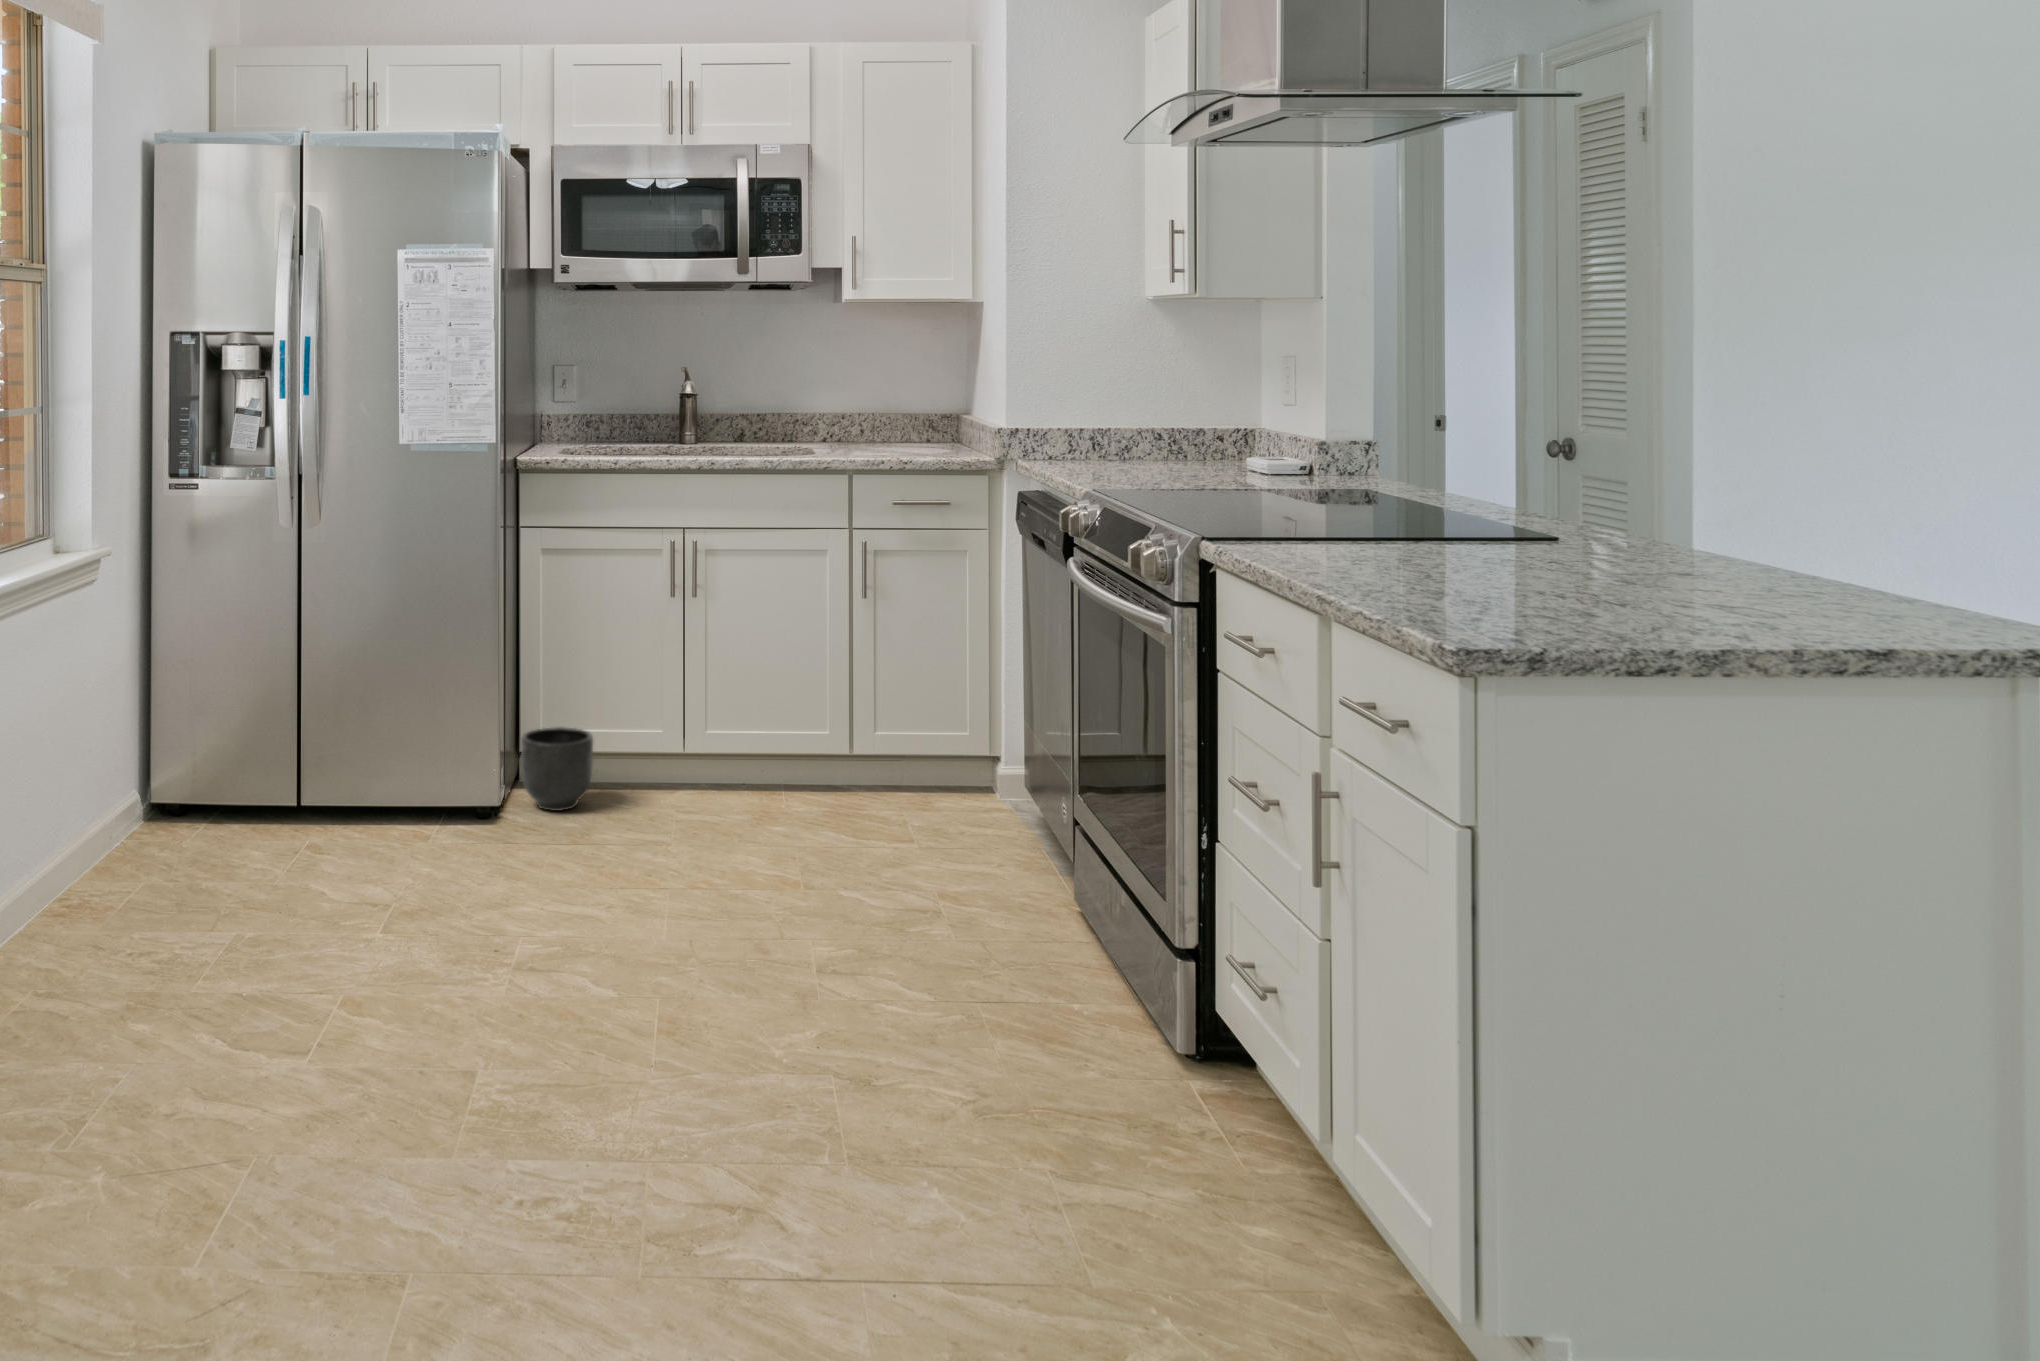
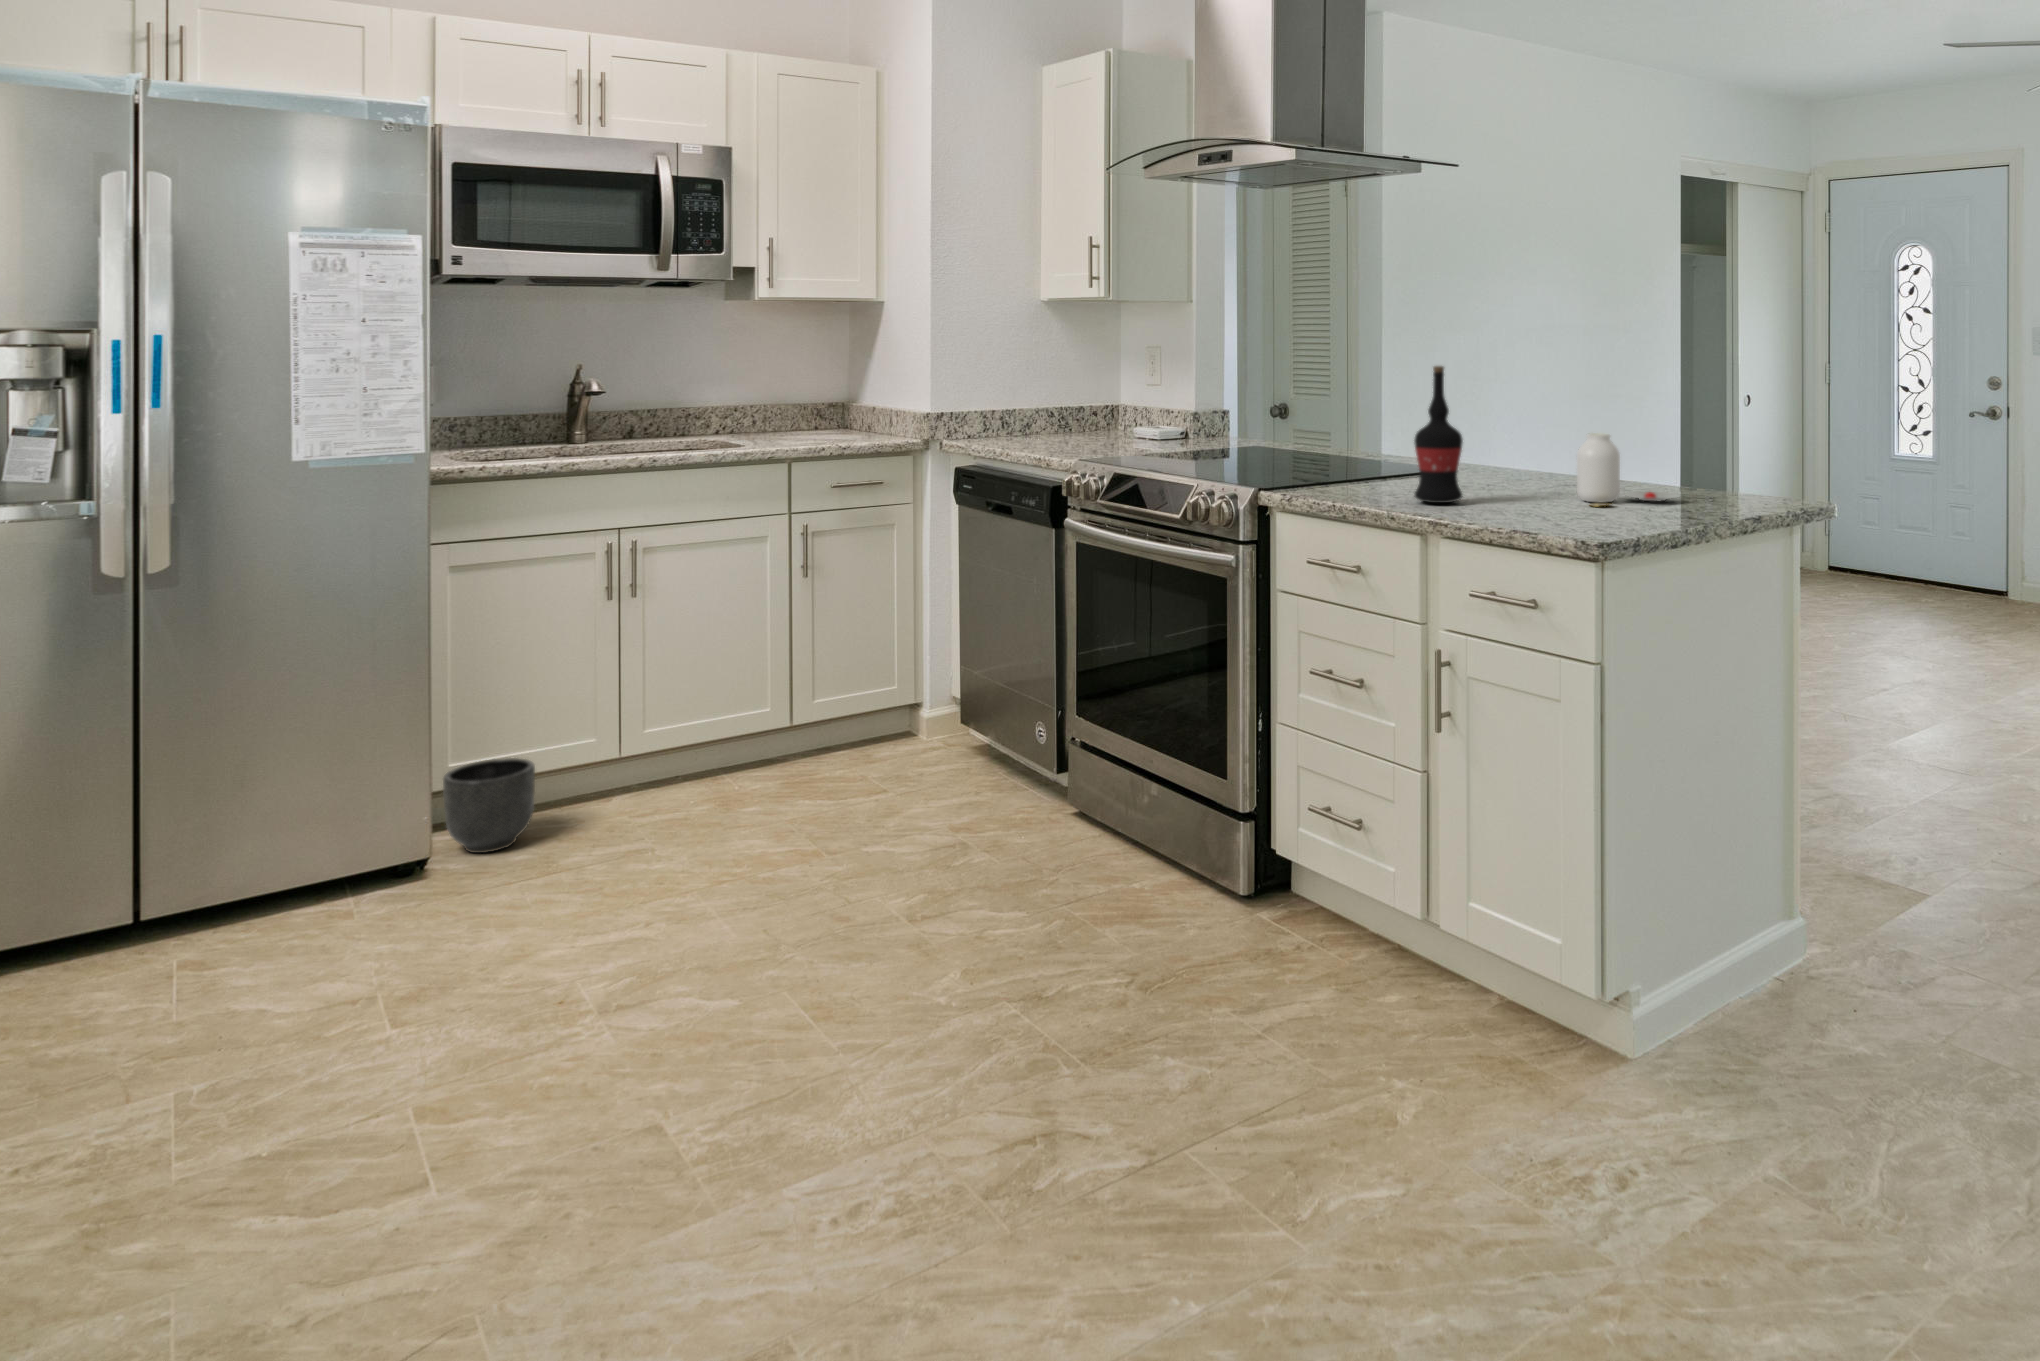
wine bottle: none [1380,375,1456,574] -> present [1414,366,1463,503]
jar: none [1667,488,1889,608] -> present [1577,433,1679,507]

